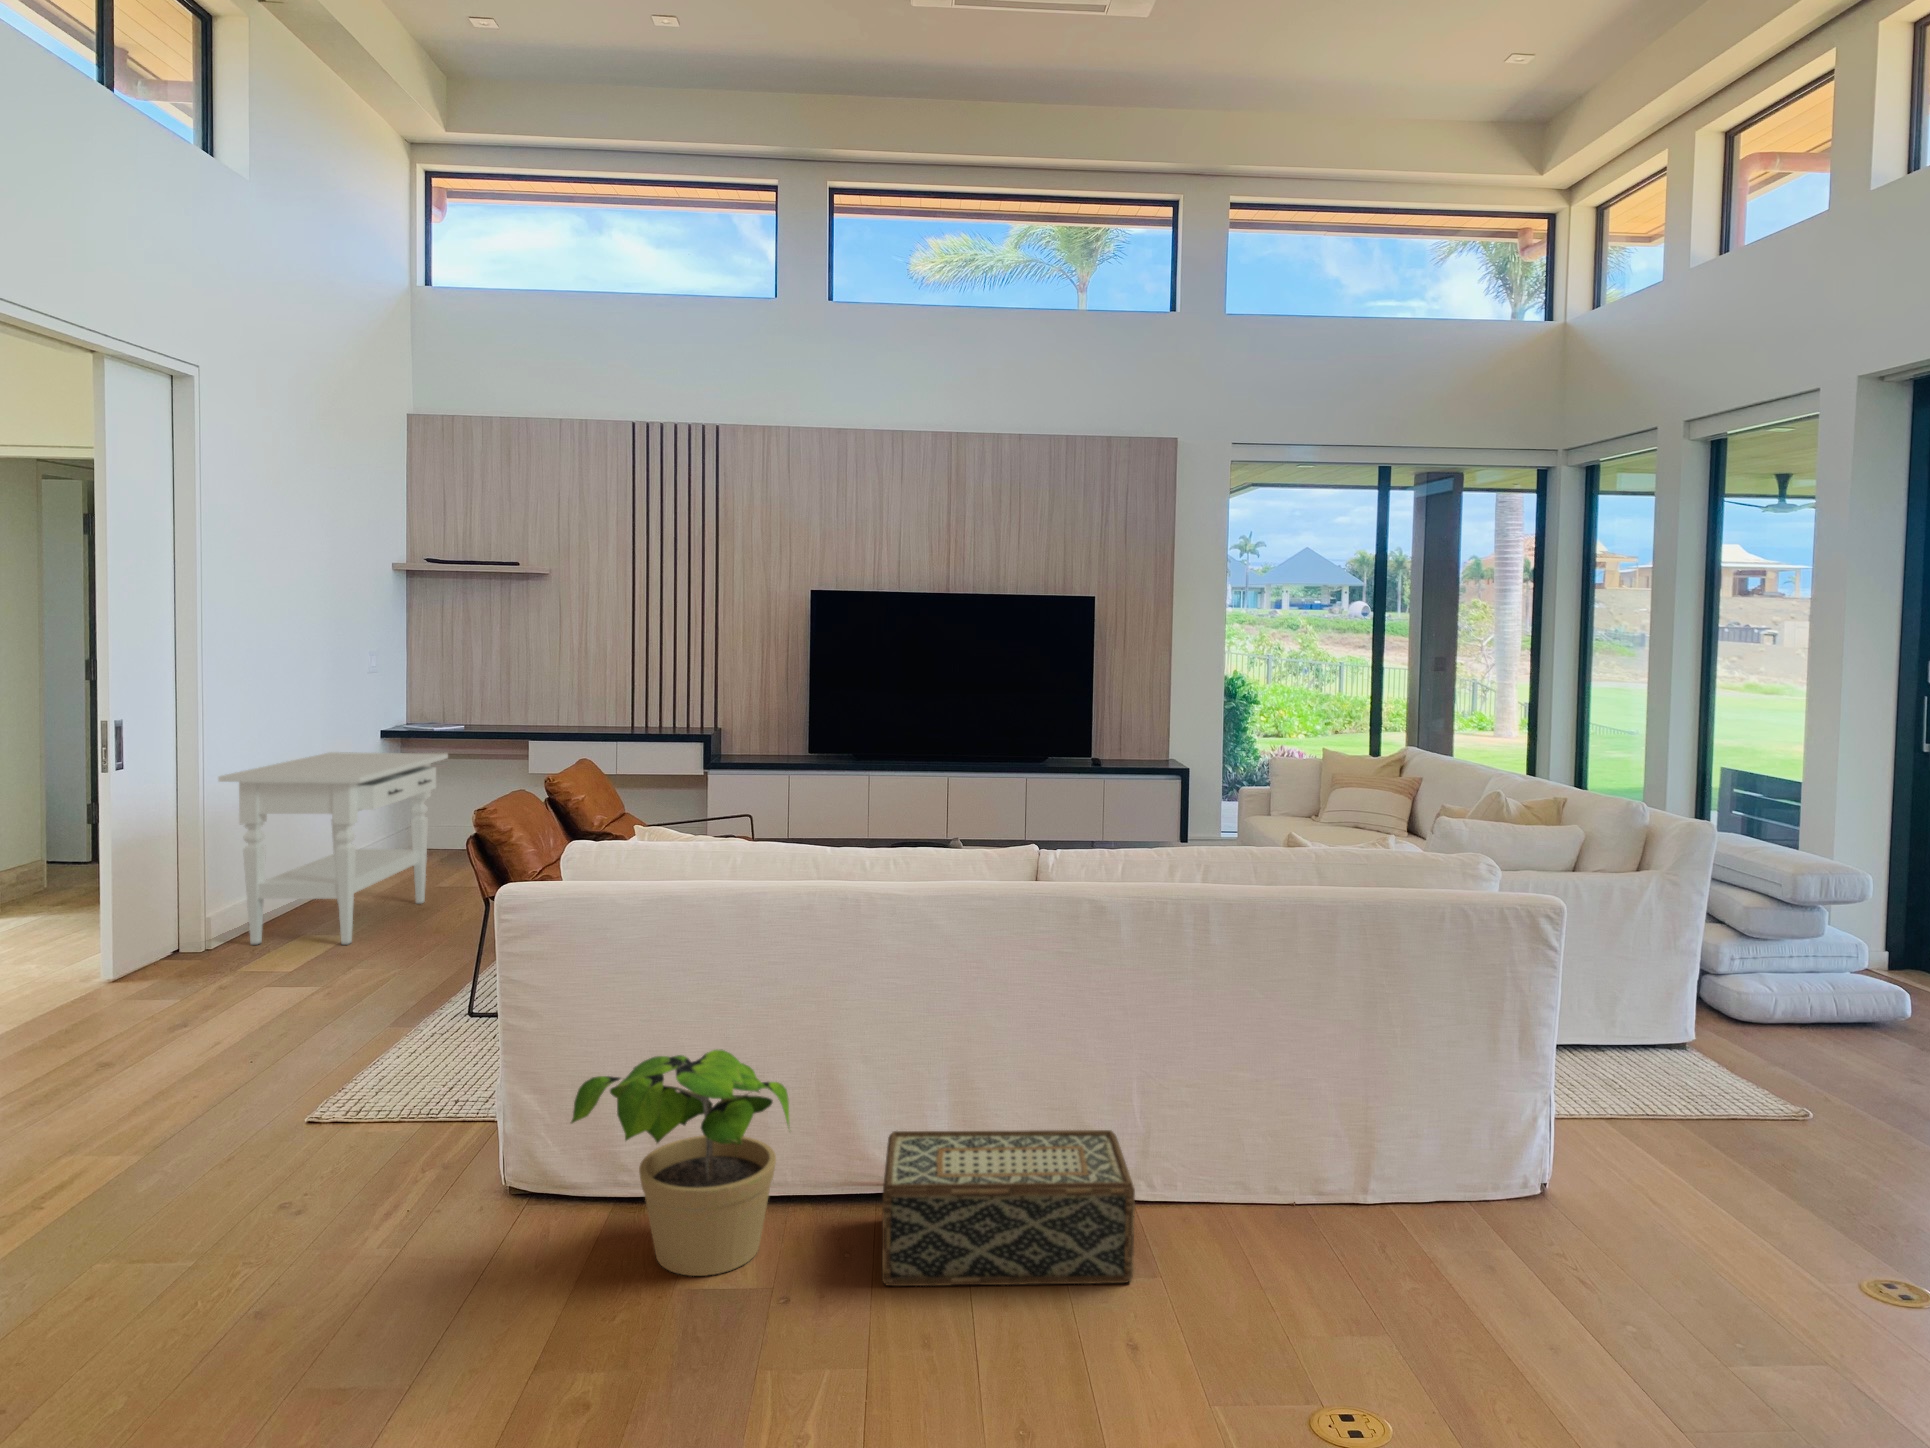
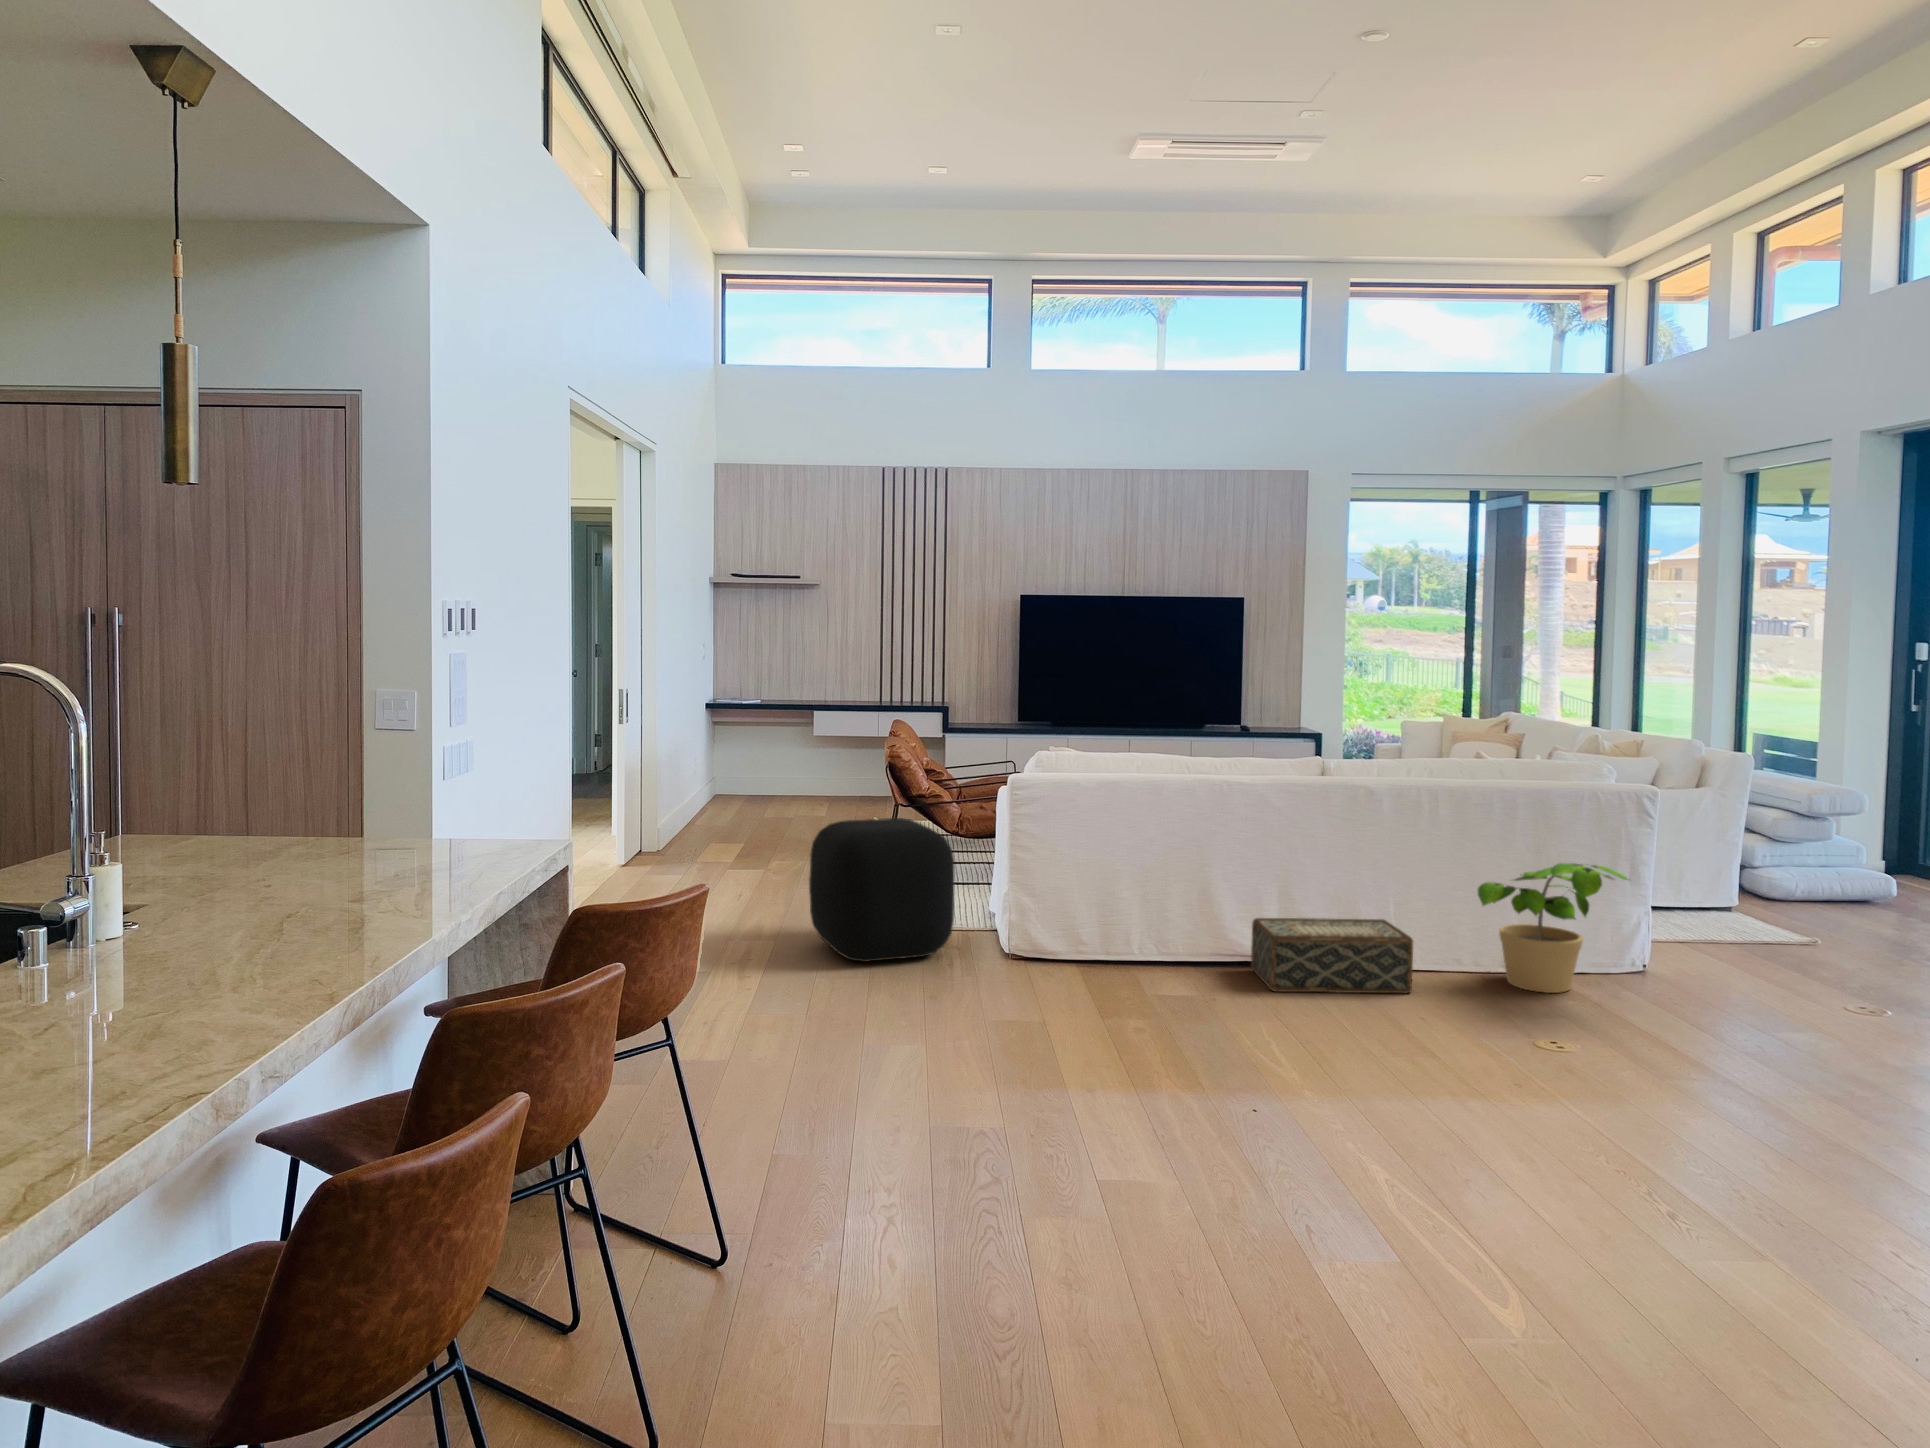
side table: present [218,752,448,945] -> none [670,717,783,849]
ottoman: none [128,948,409,1220] -> present [809,818,955,962]
potted plant: present [571,1049,790,1276] -> present [1478,863,1628,993]

